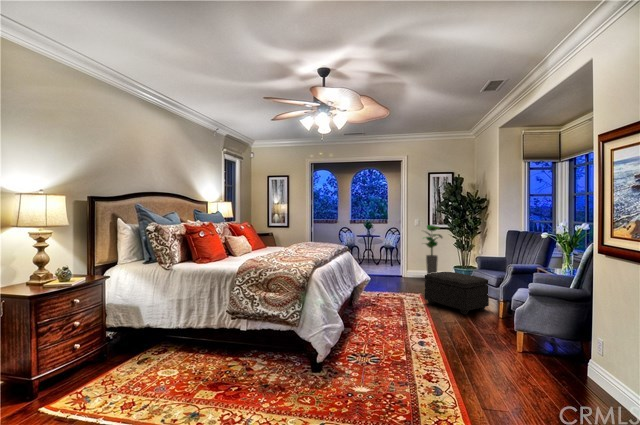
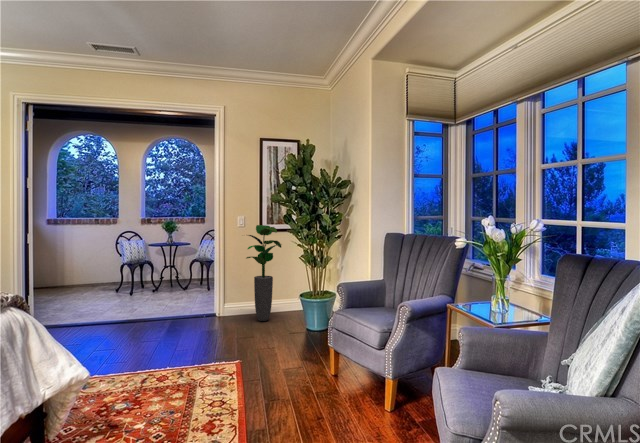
footstool: present [425,272,489,315] -> none [240,316,365,421]

